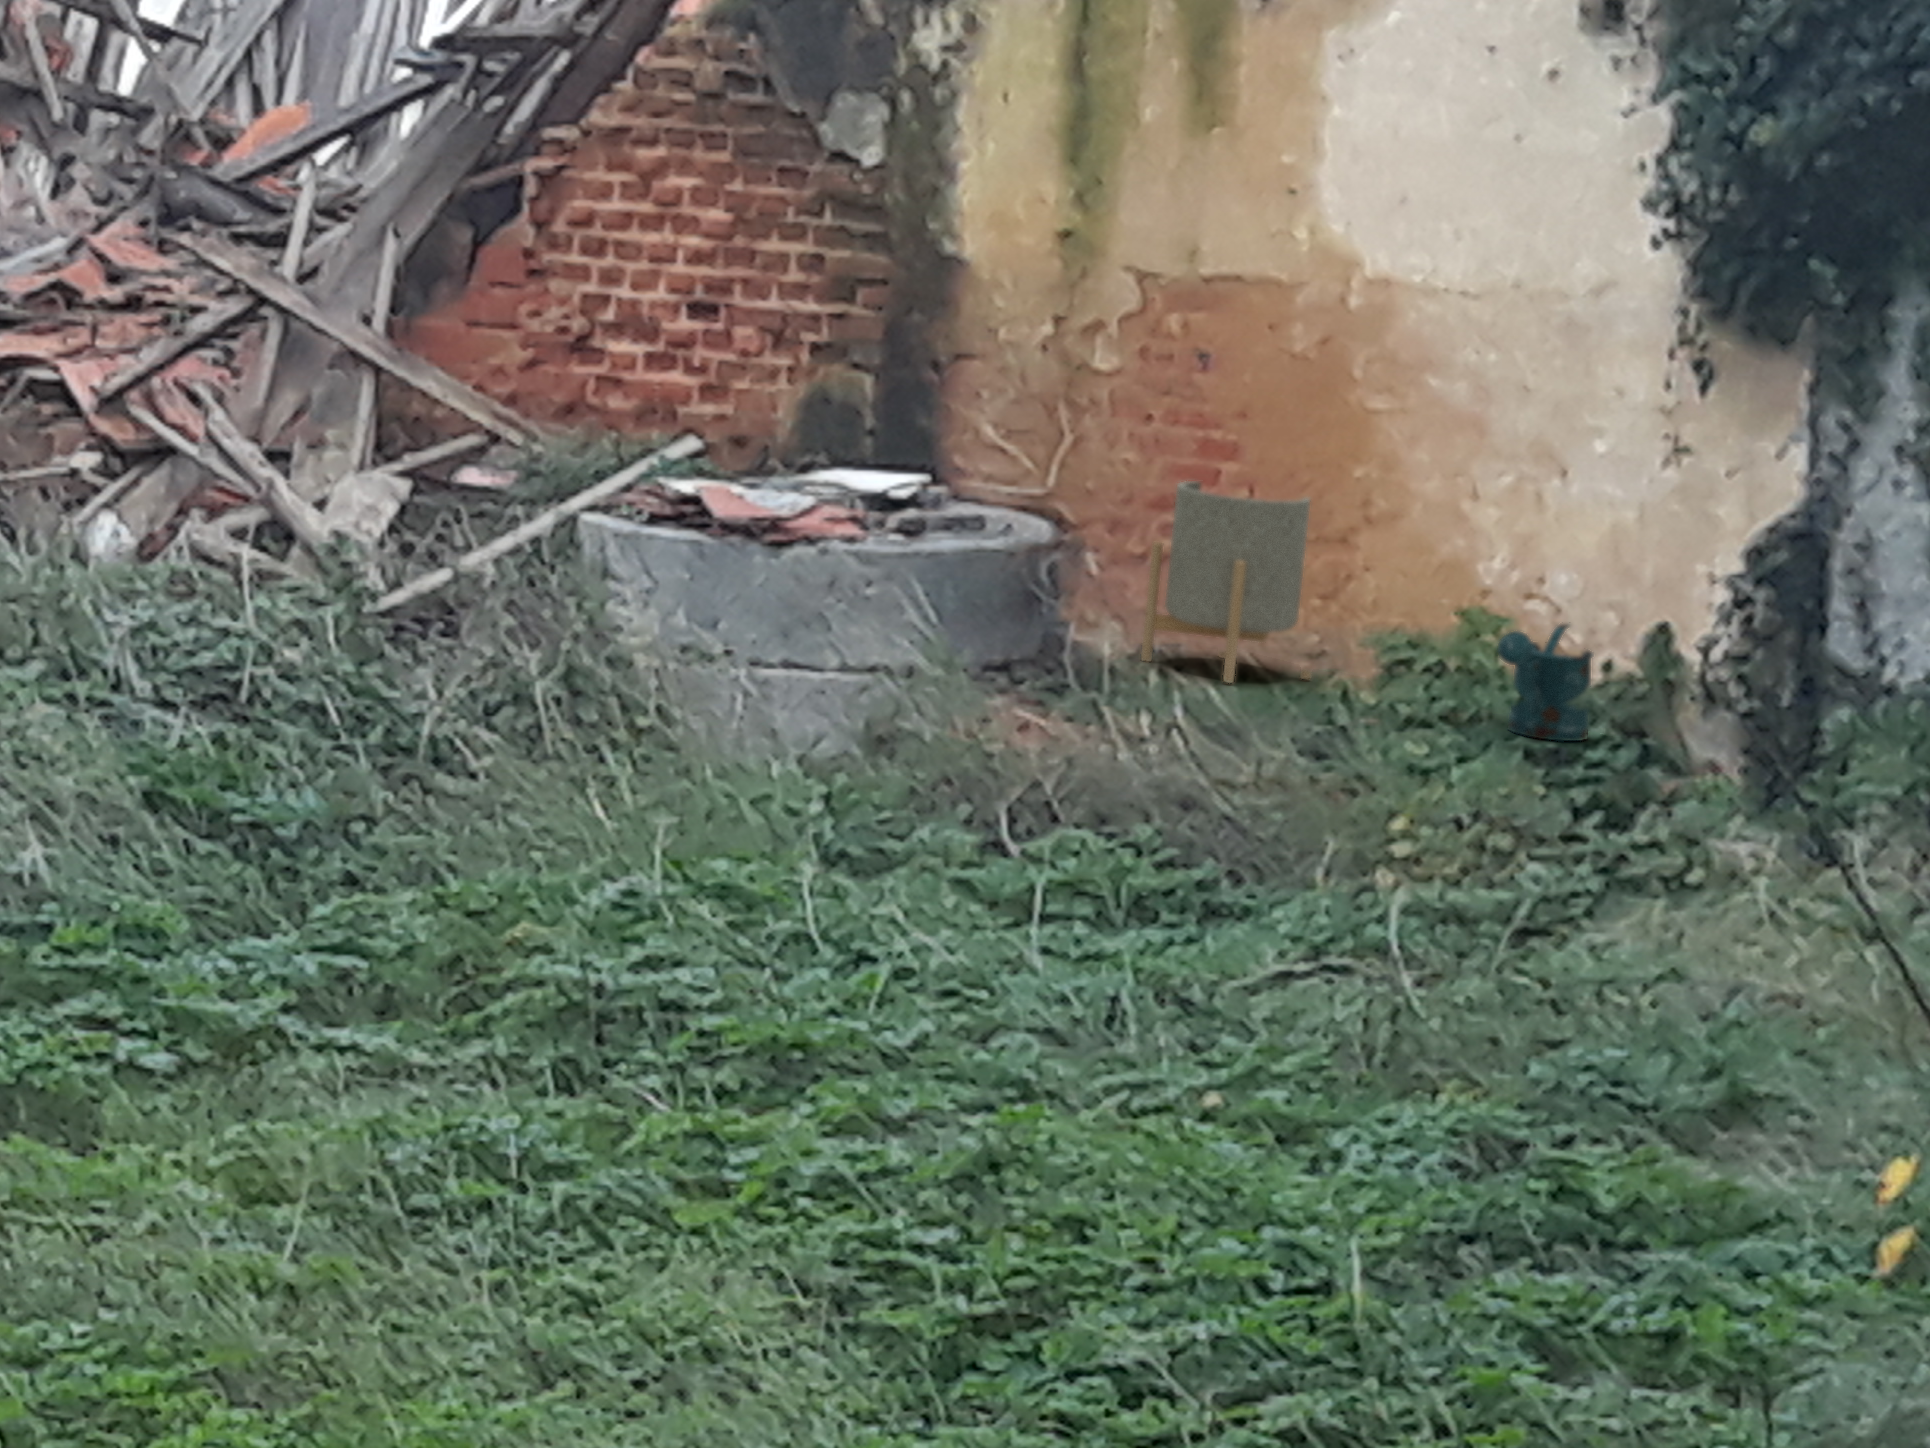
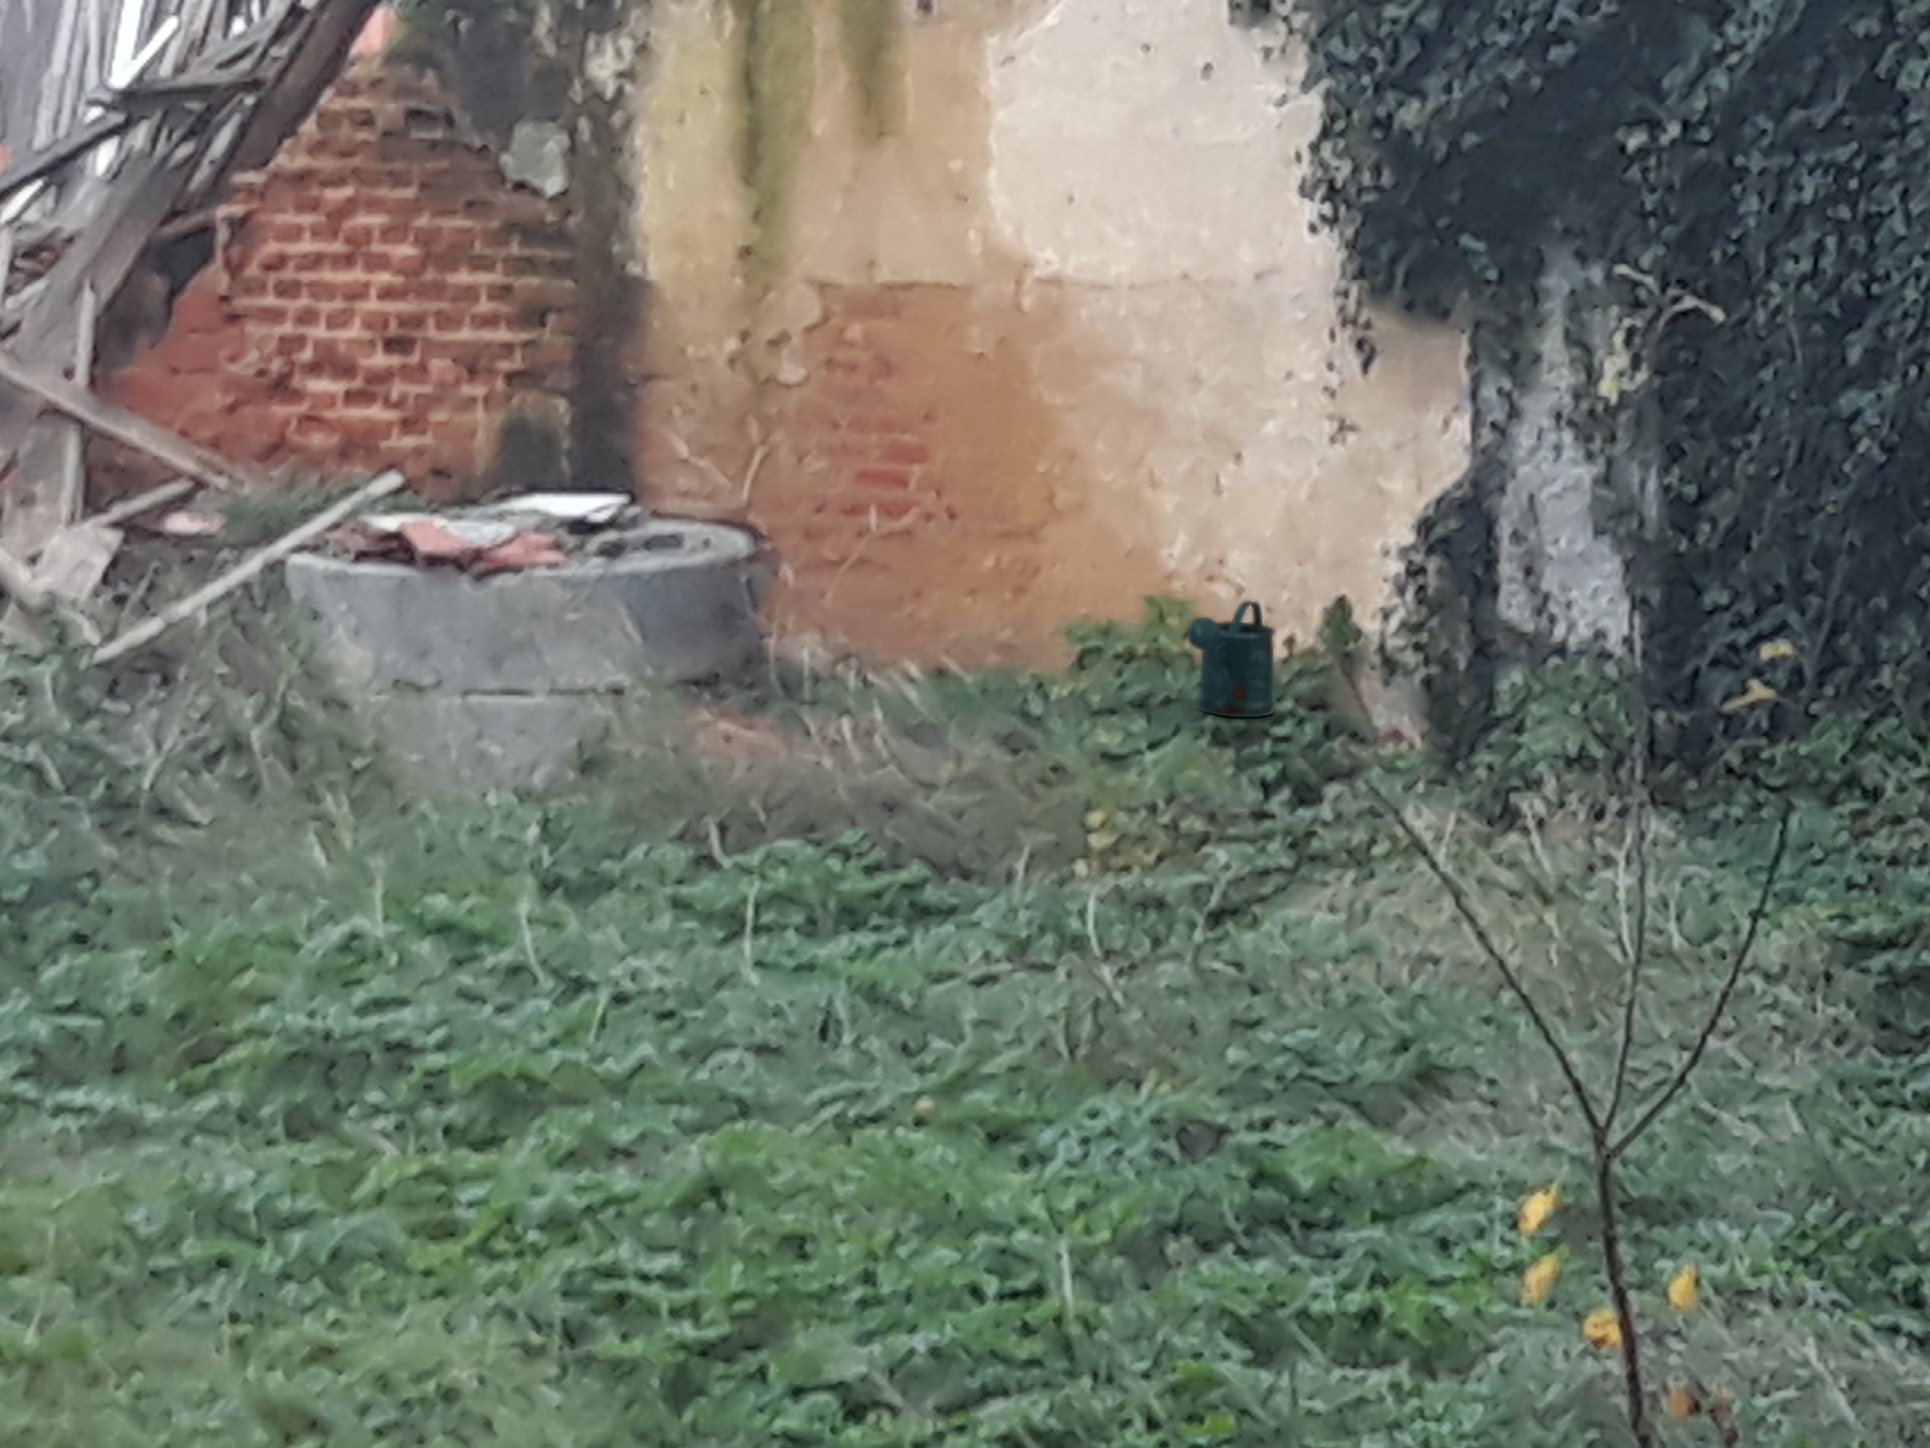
planter: present [1141,481,1311,682] -> none [844,482,1012,681]

